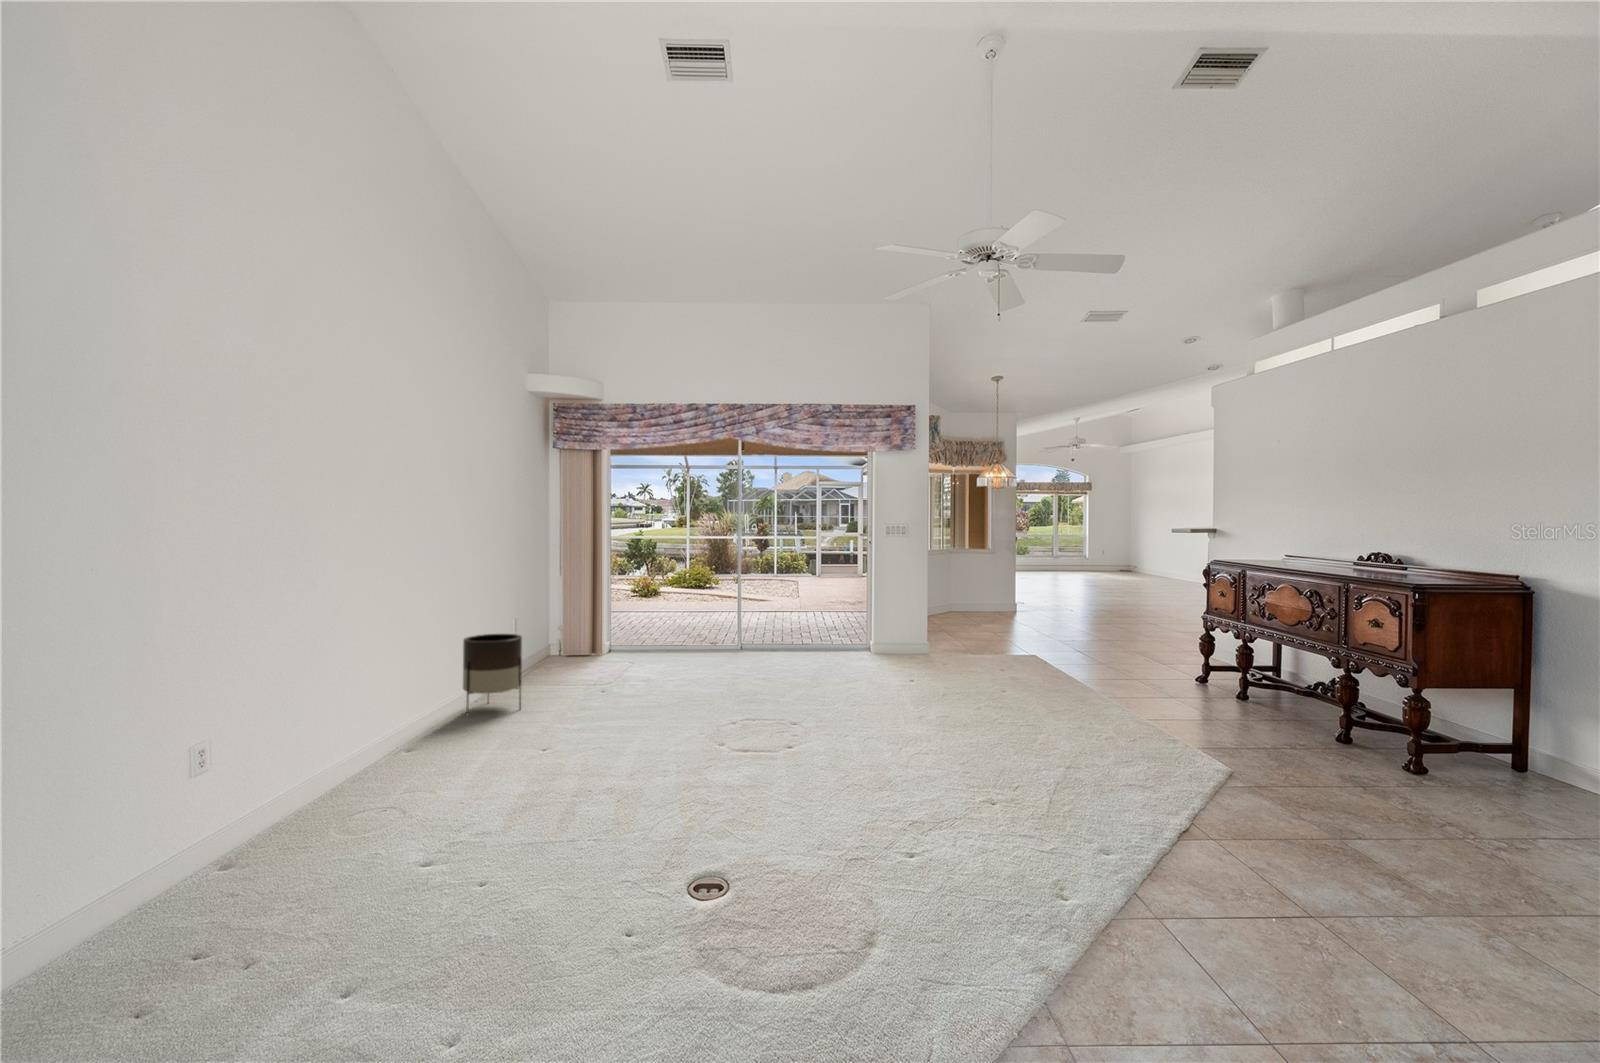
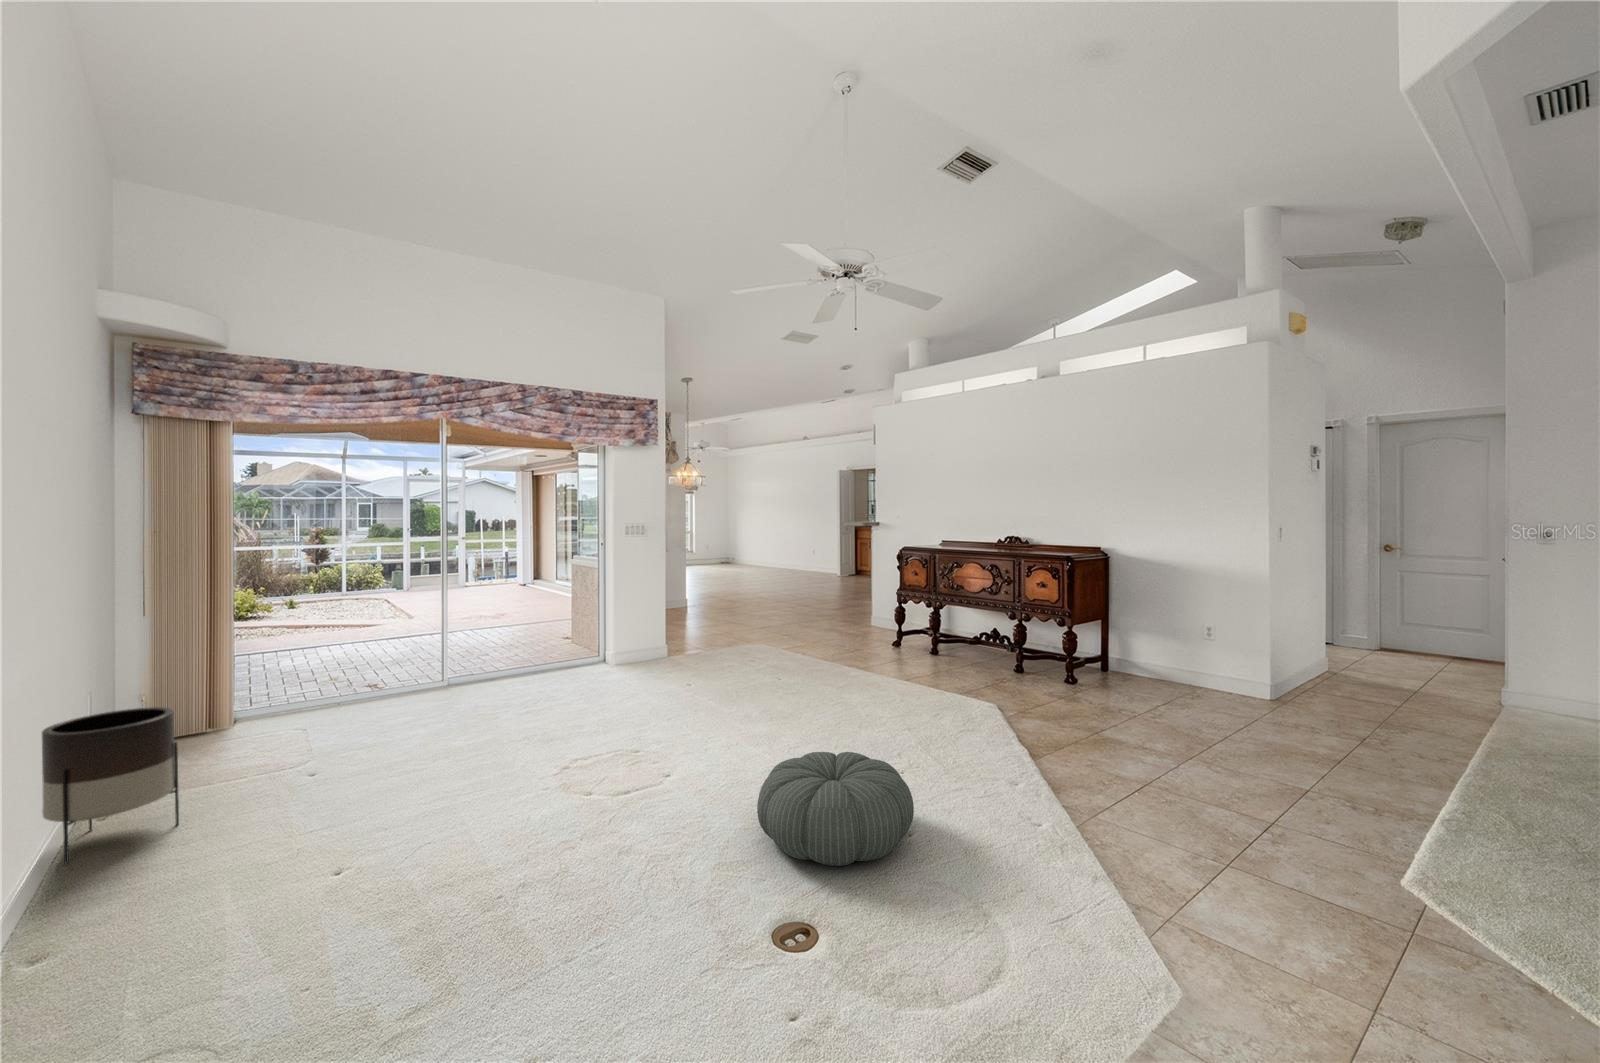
pouf: none [803,751,954,857] -> present [757,752,914,866]

